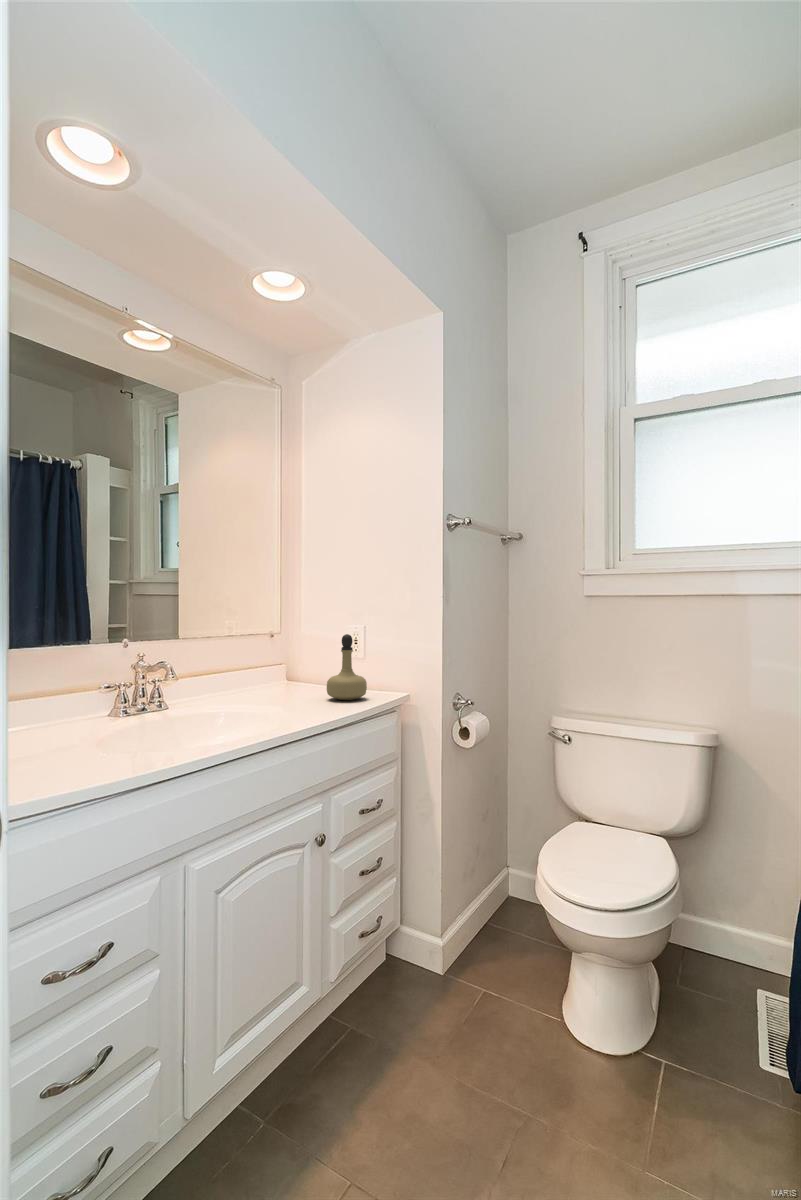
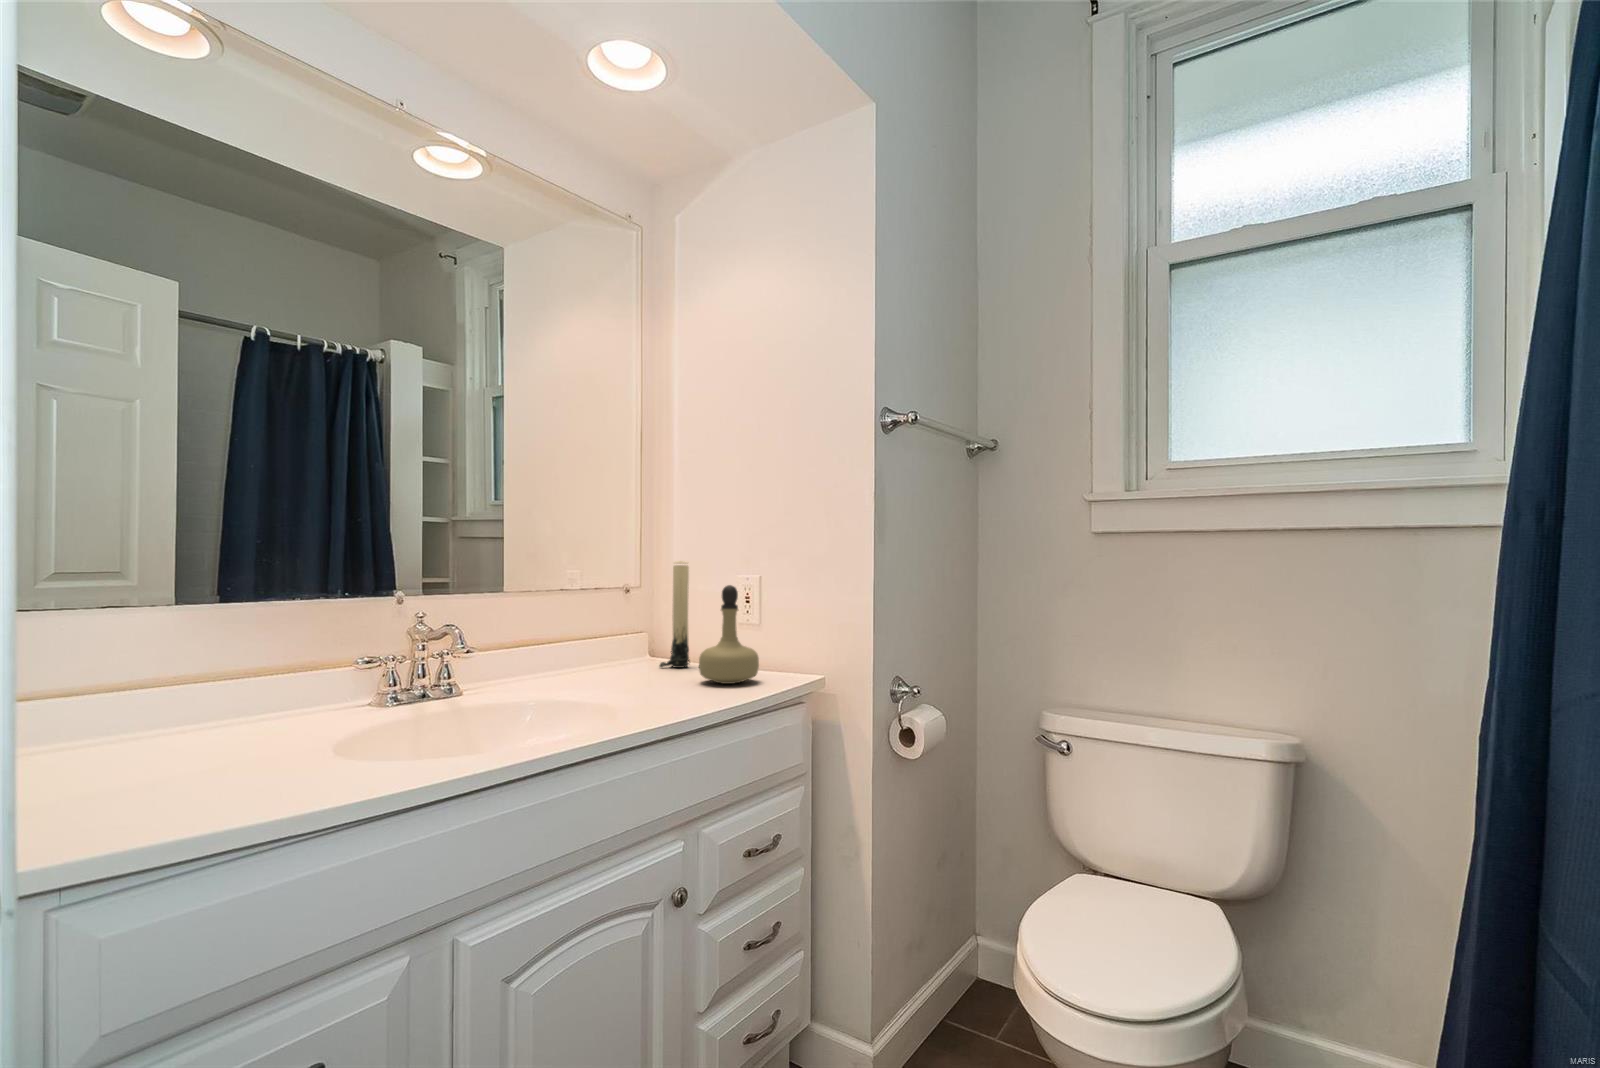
candle: none [297,618,318,690] -> present [660,561,689,668]

